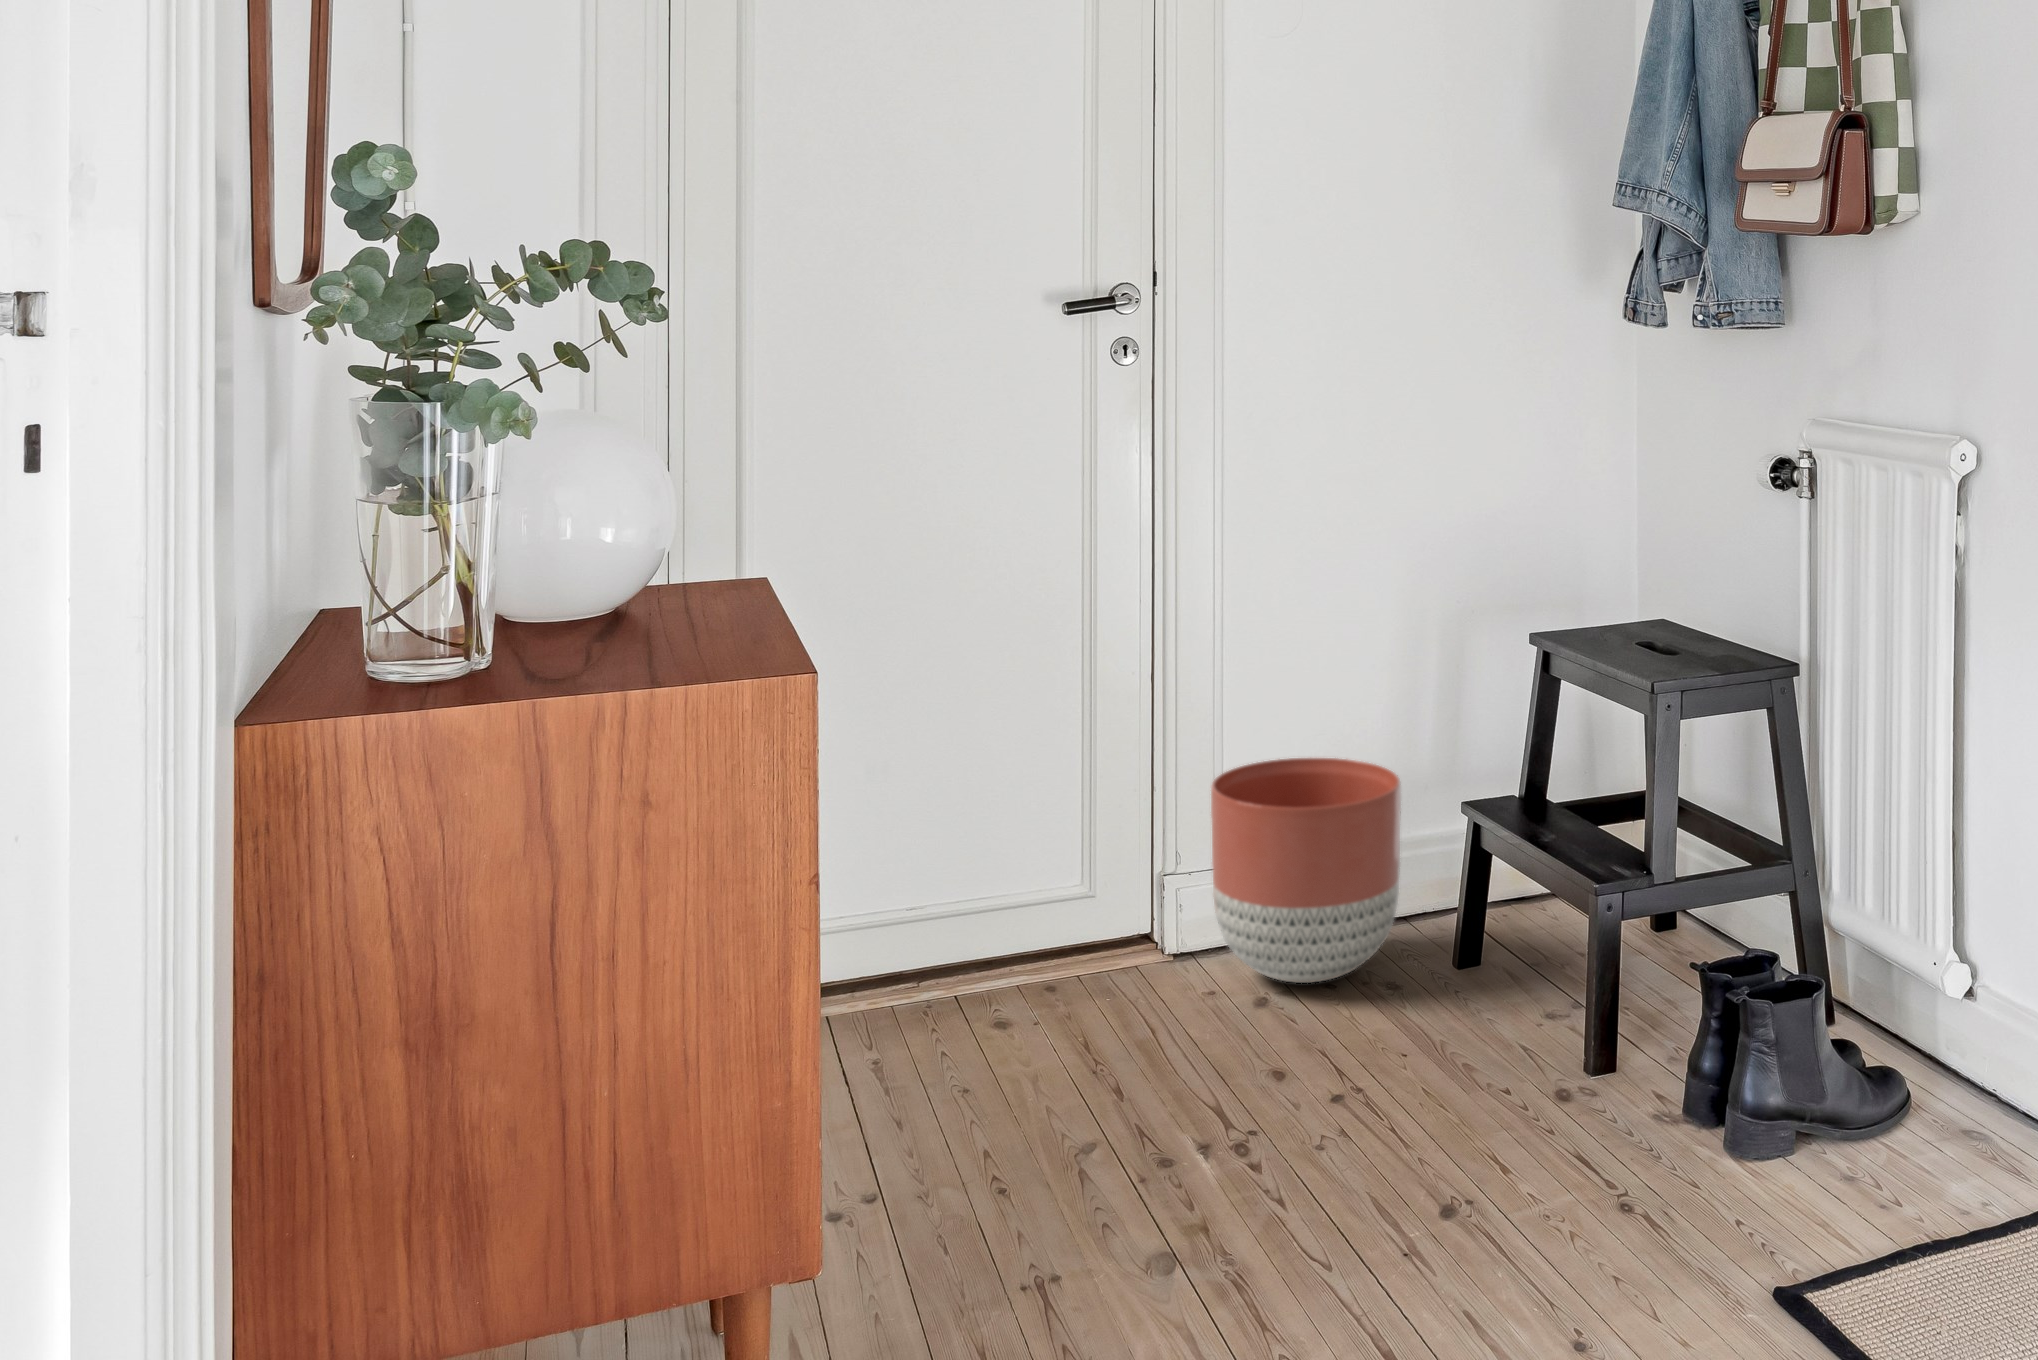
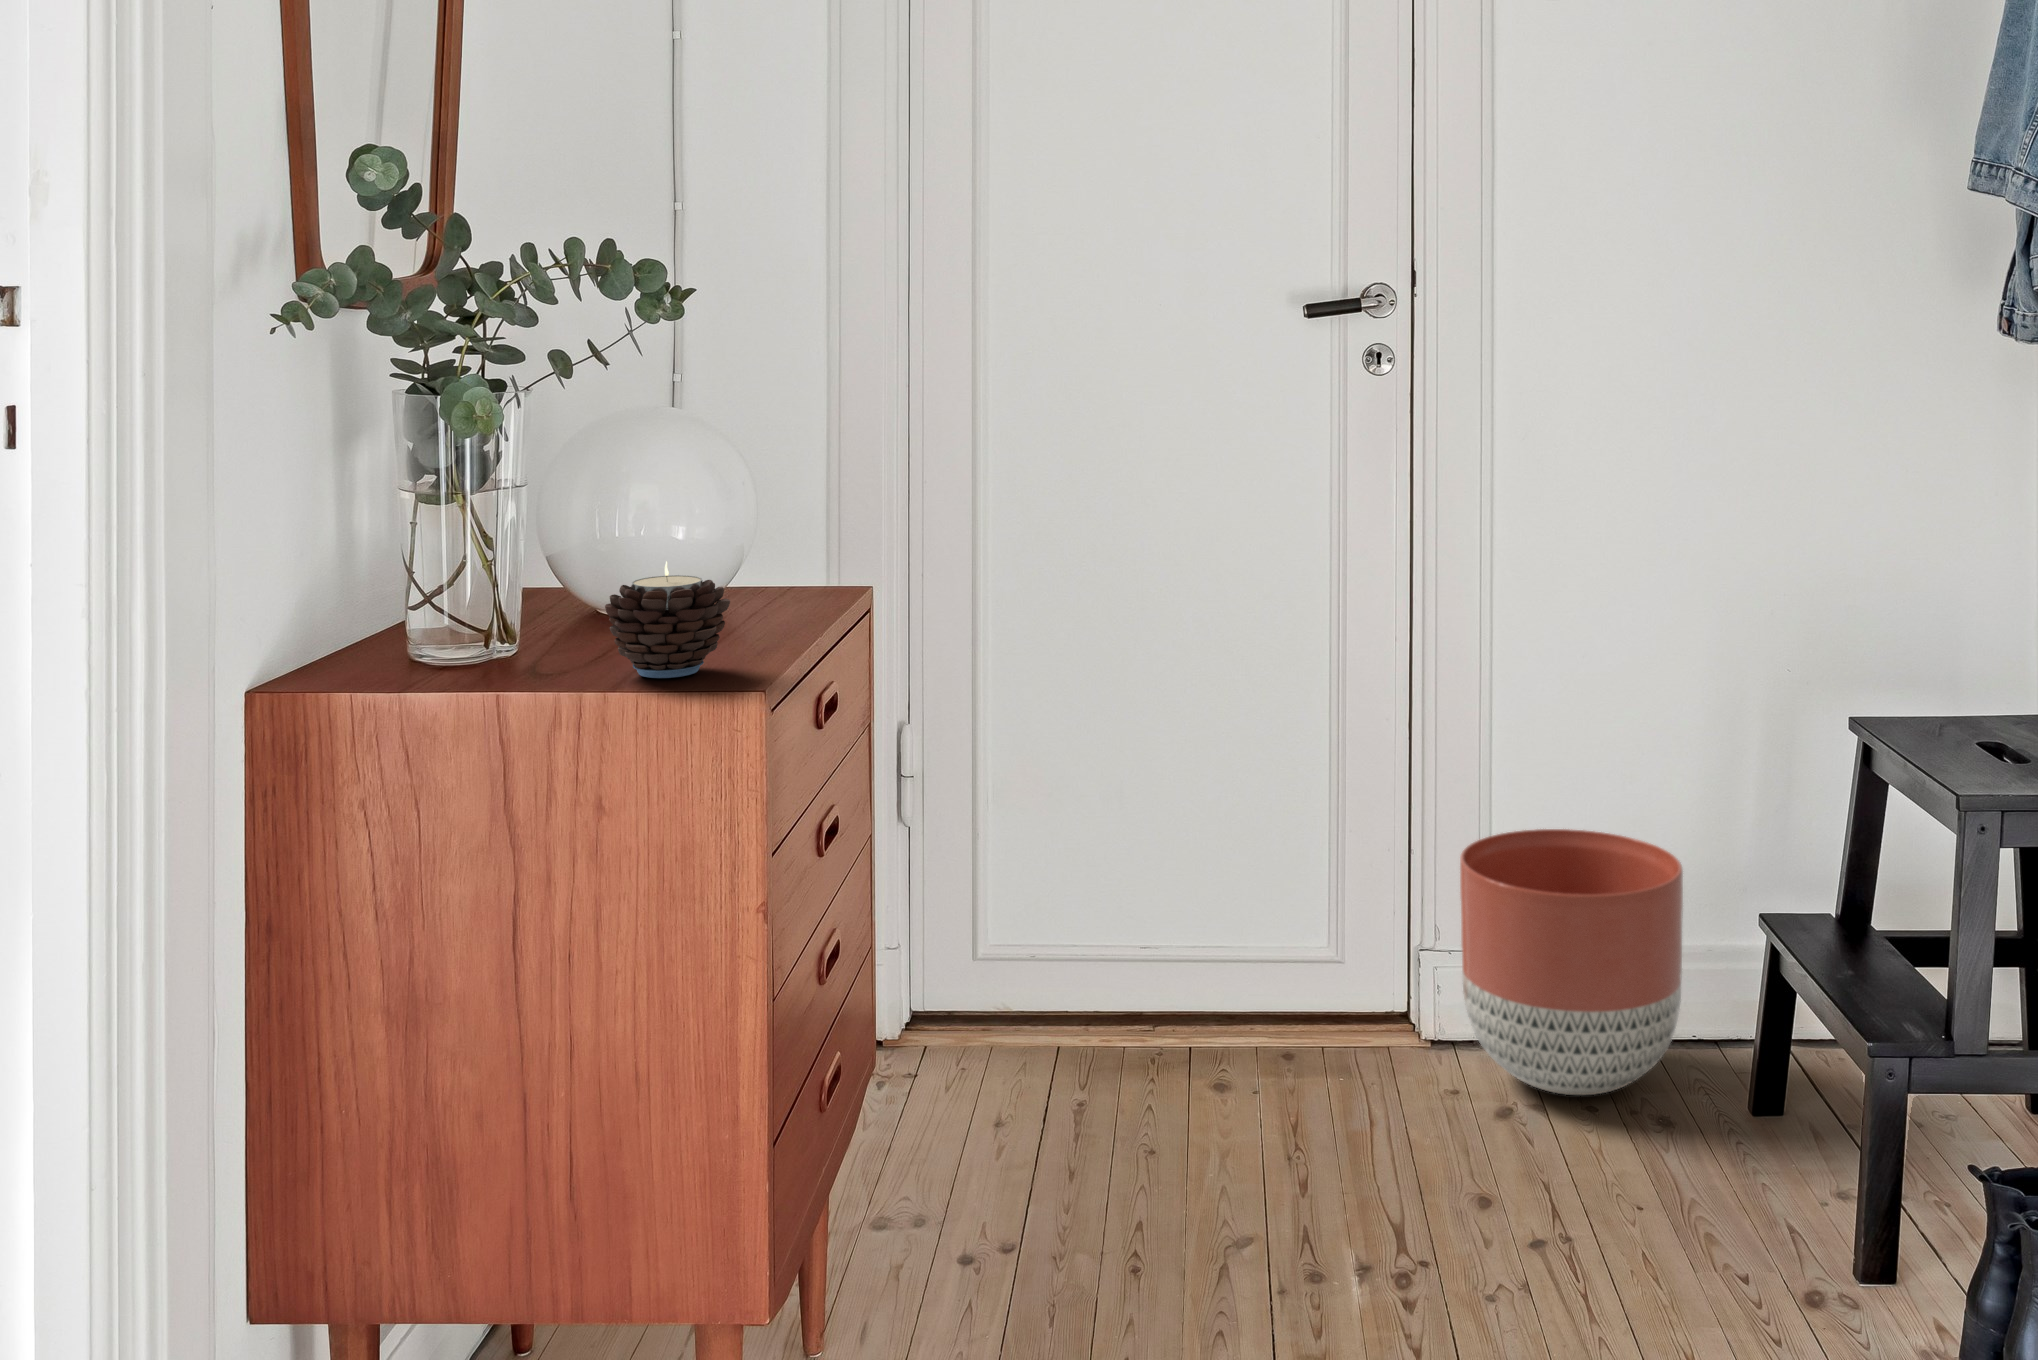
candle: none [570,548,696,662] -> present [605,561,730,678]

